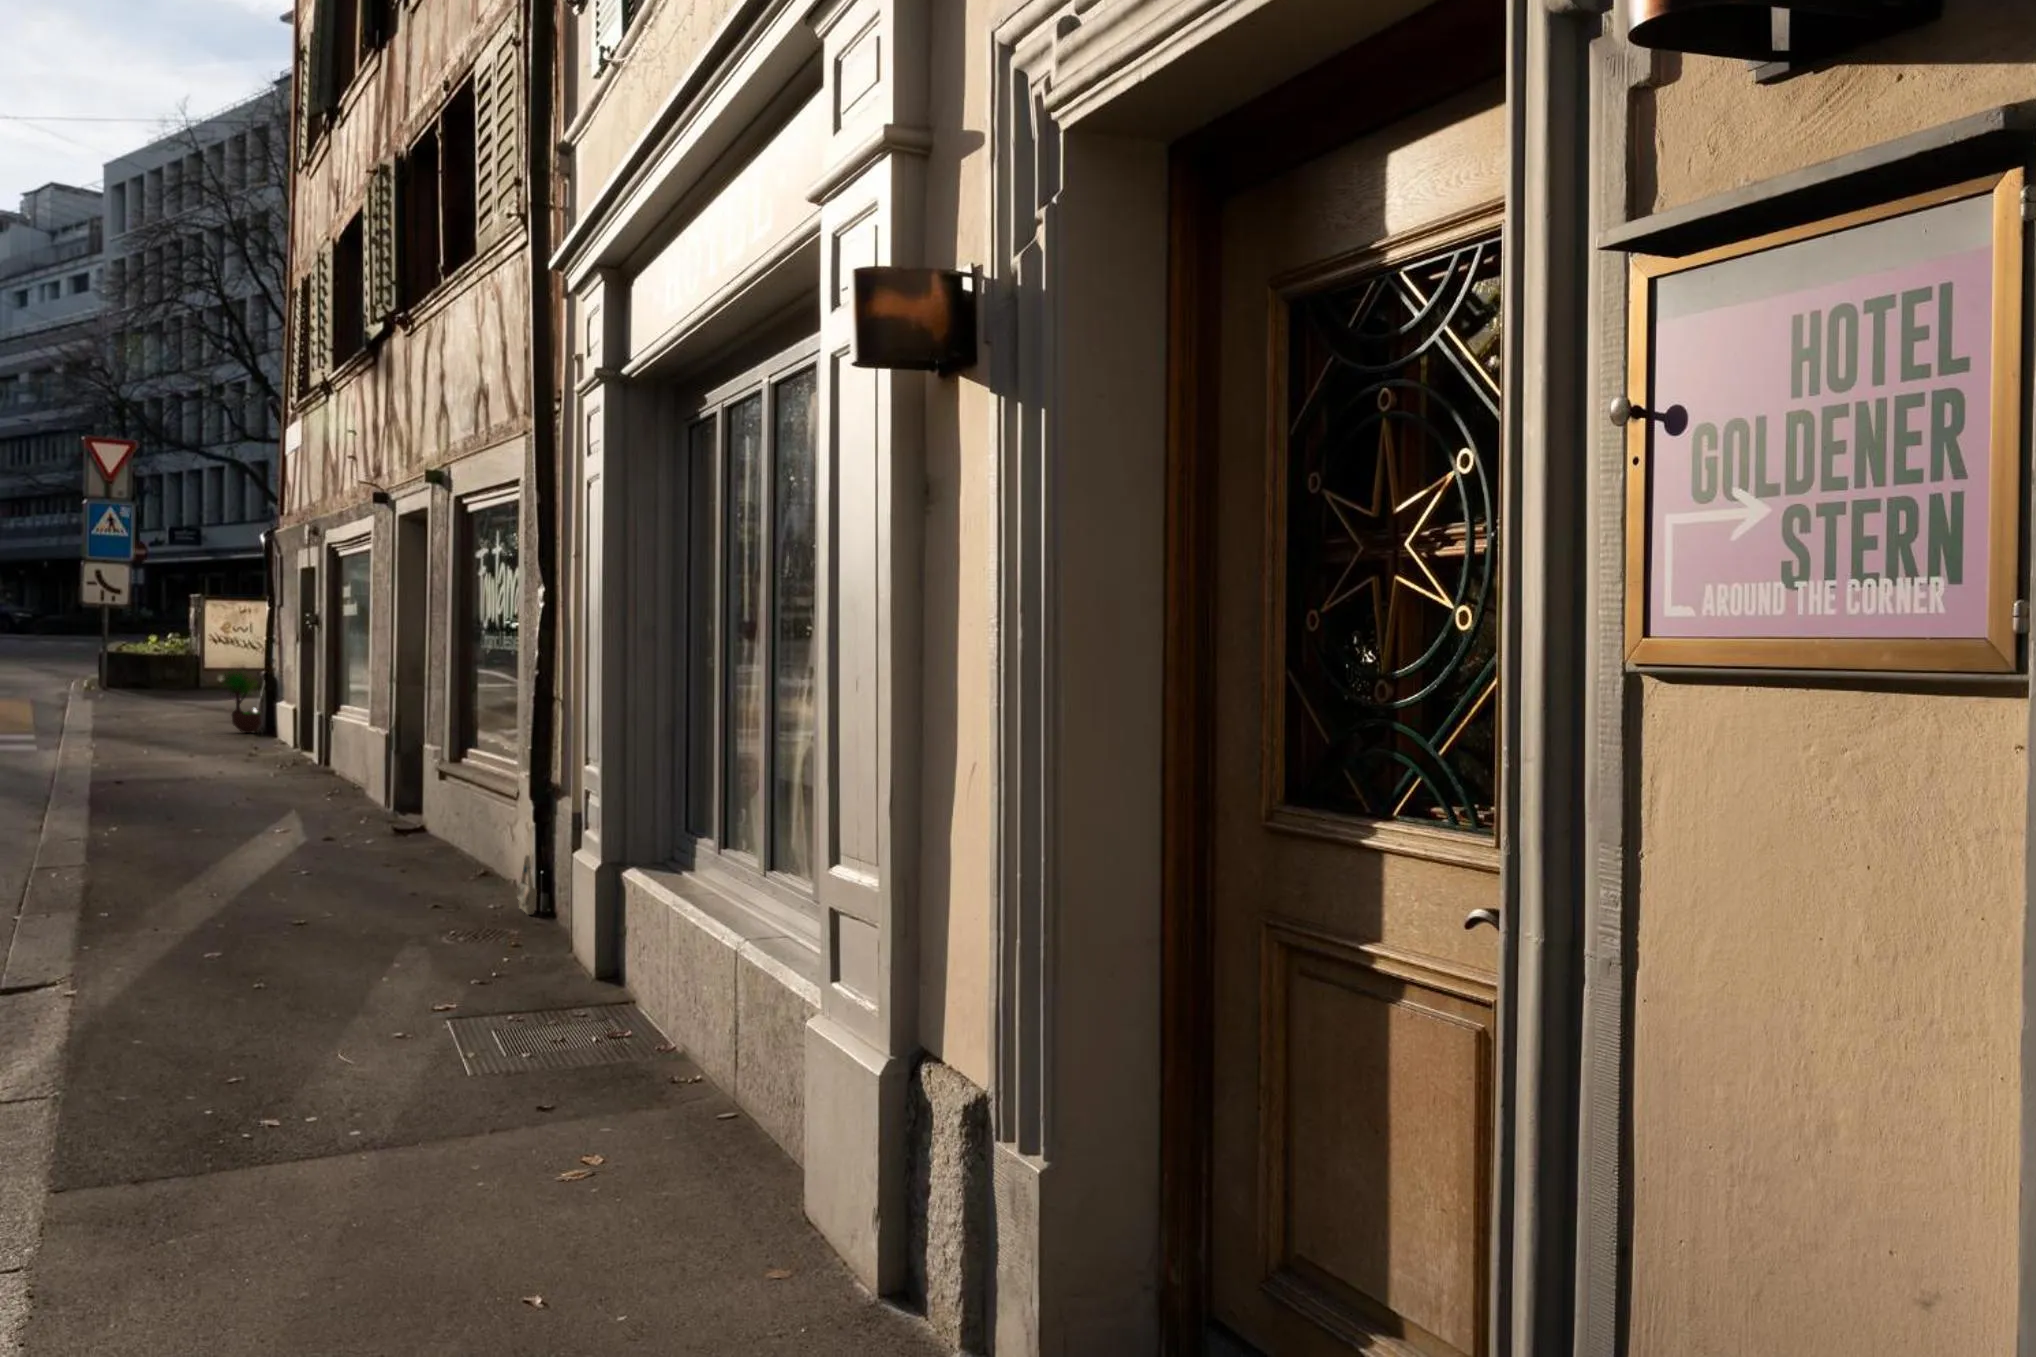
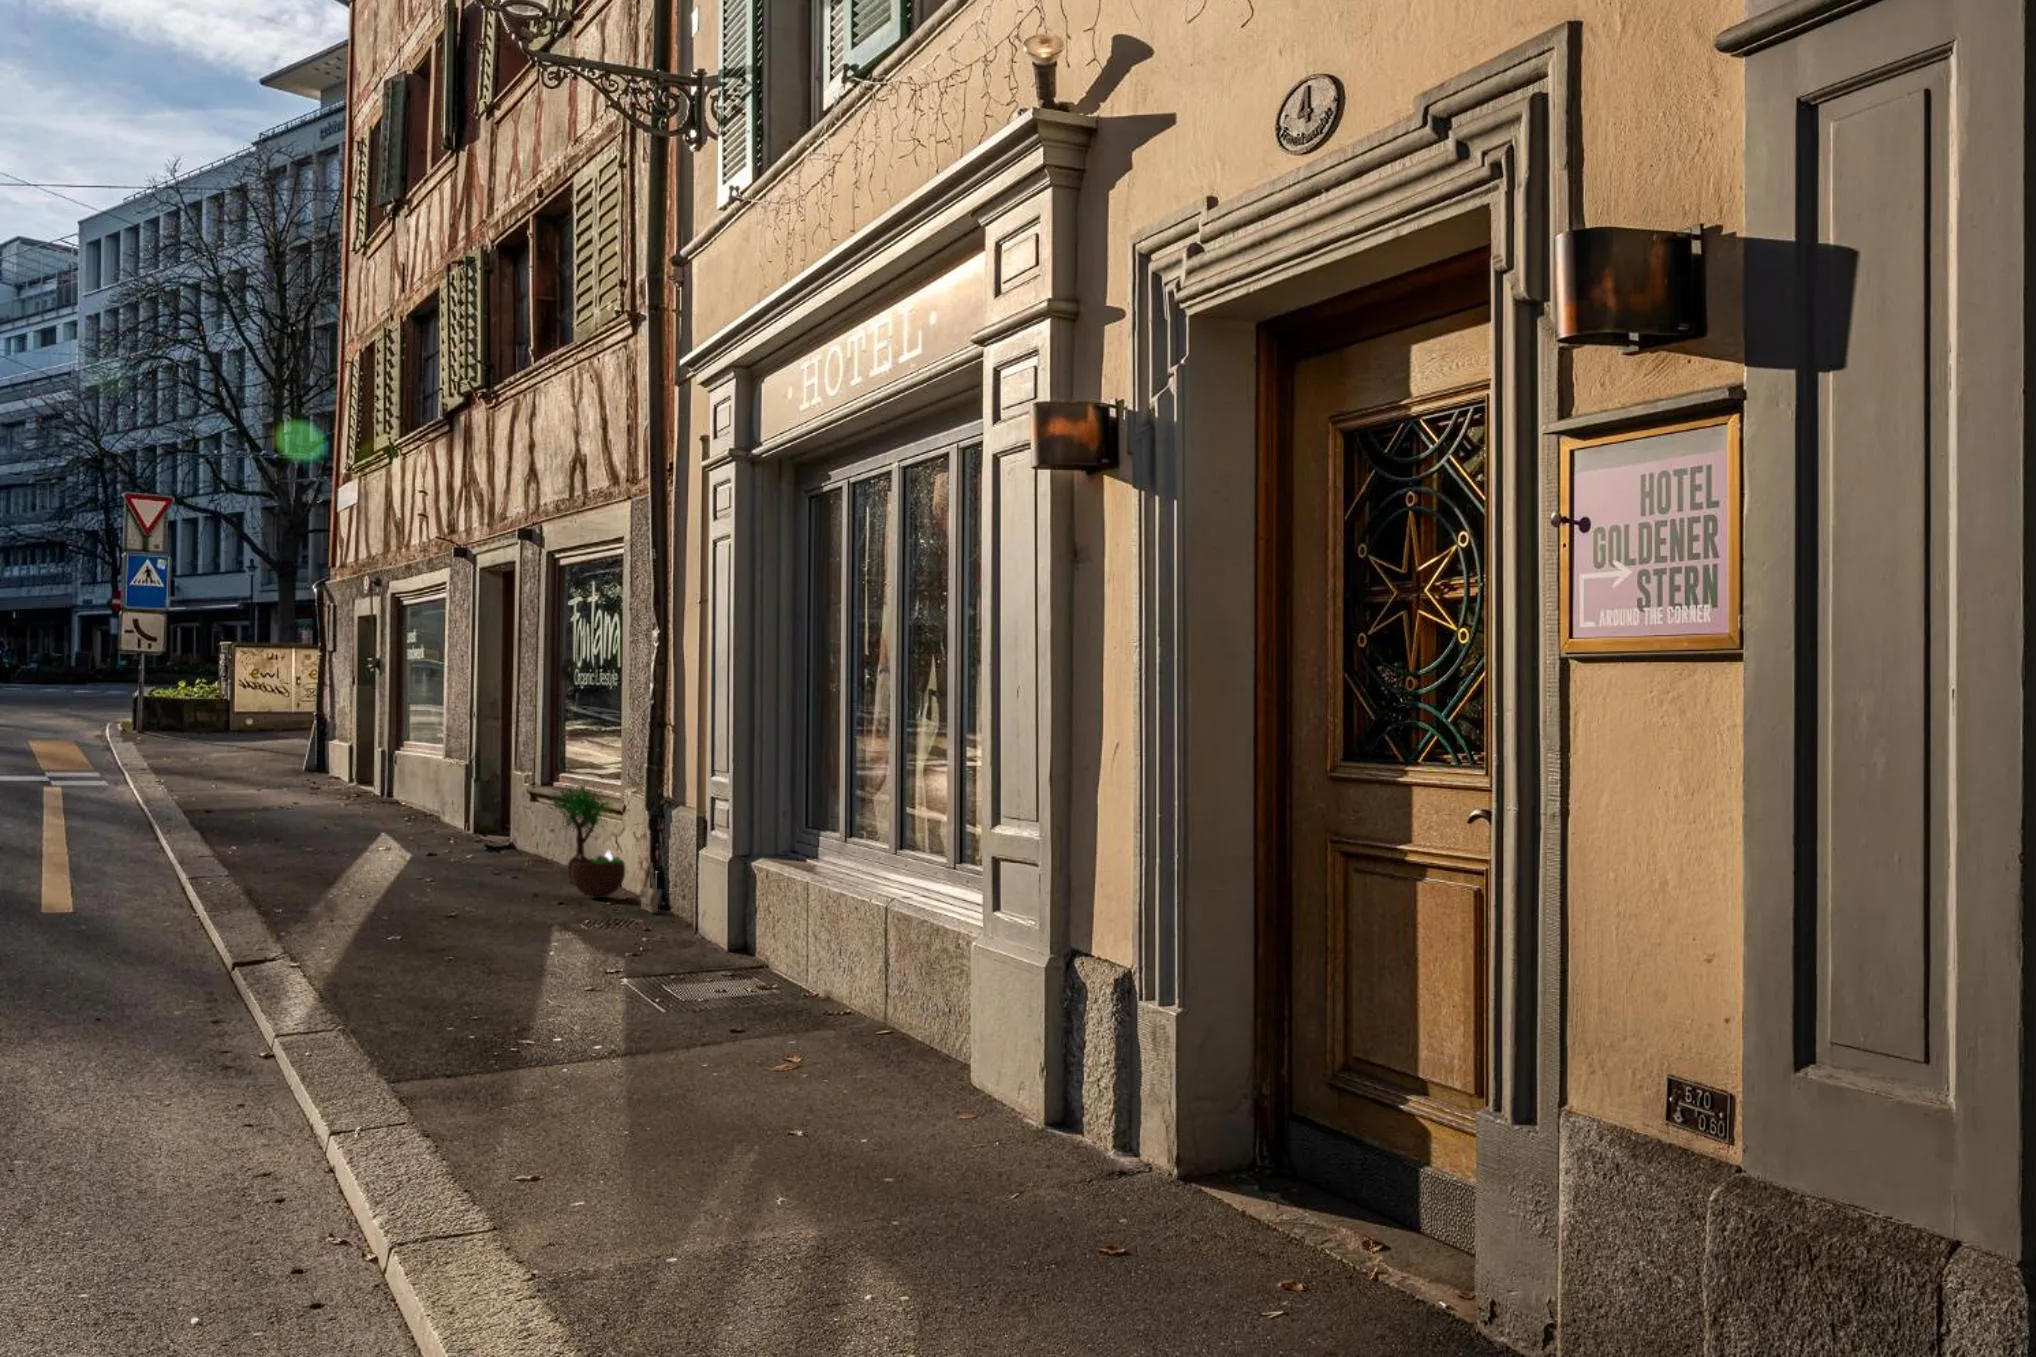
potted tree: present [222,669,261,733] -> present [549,781,626,898]

